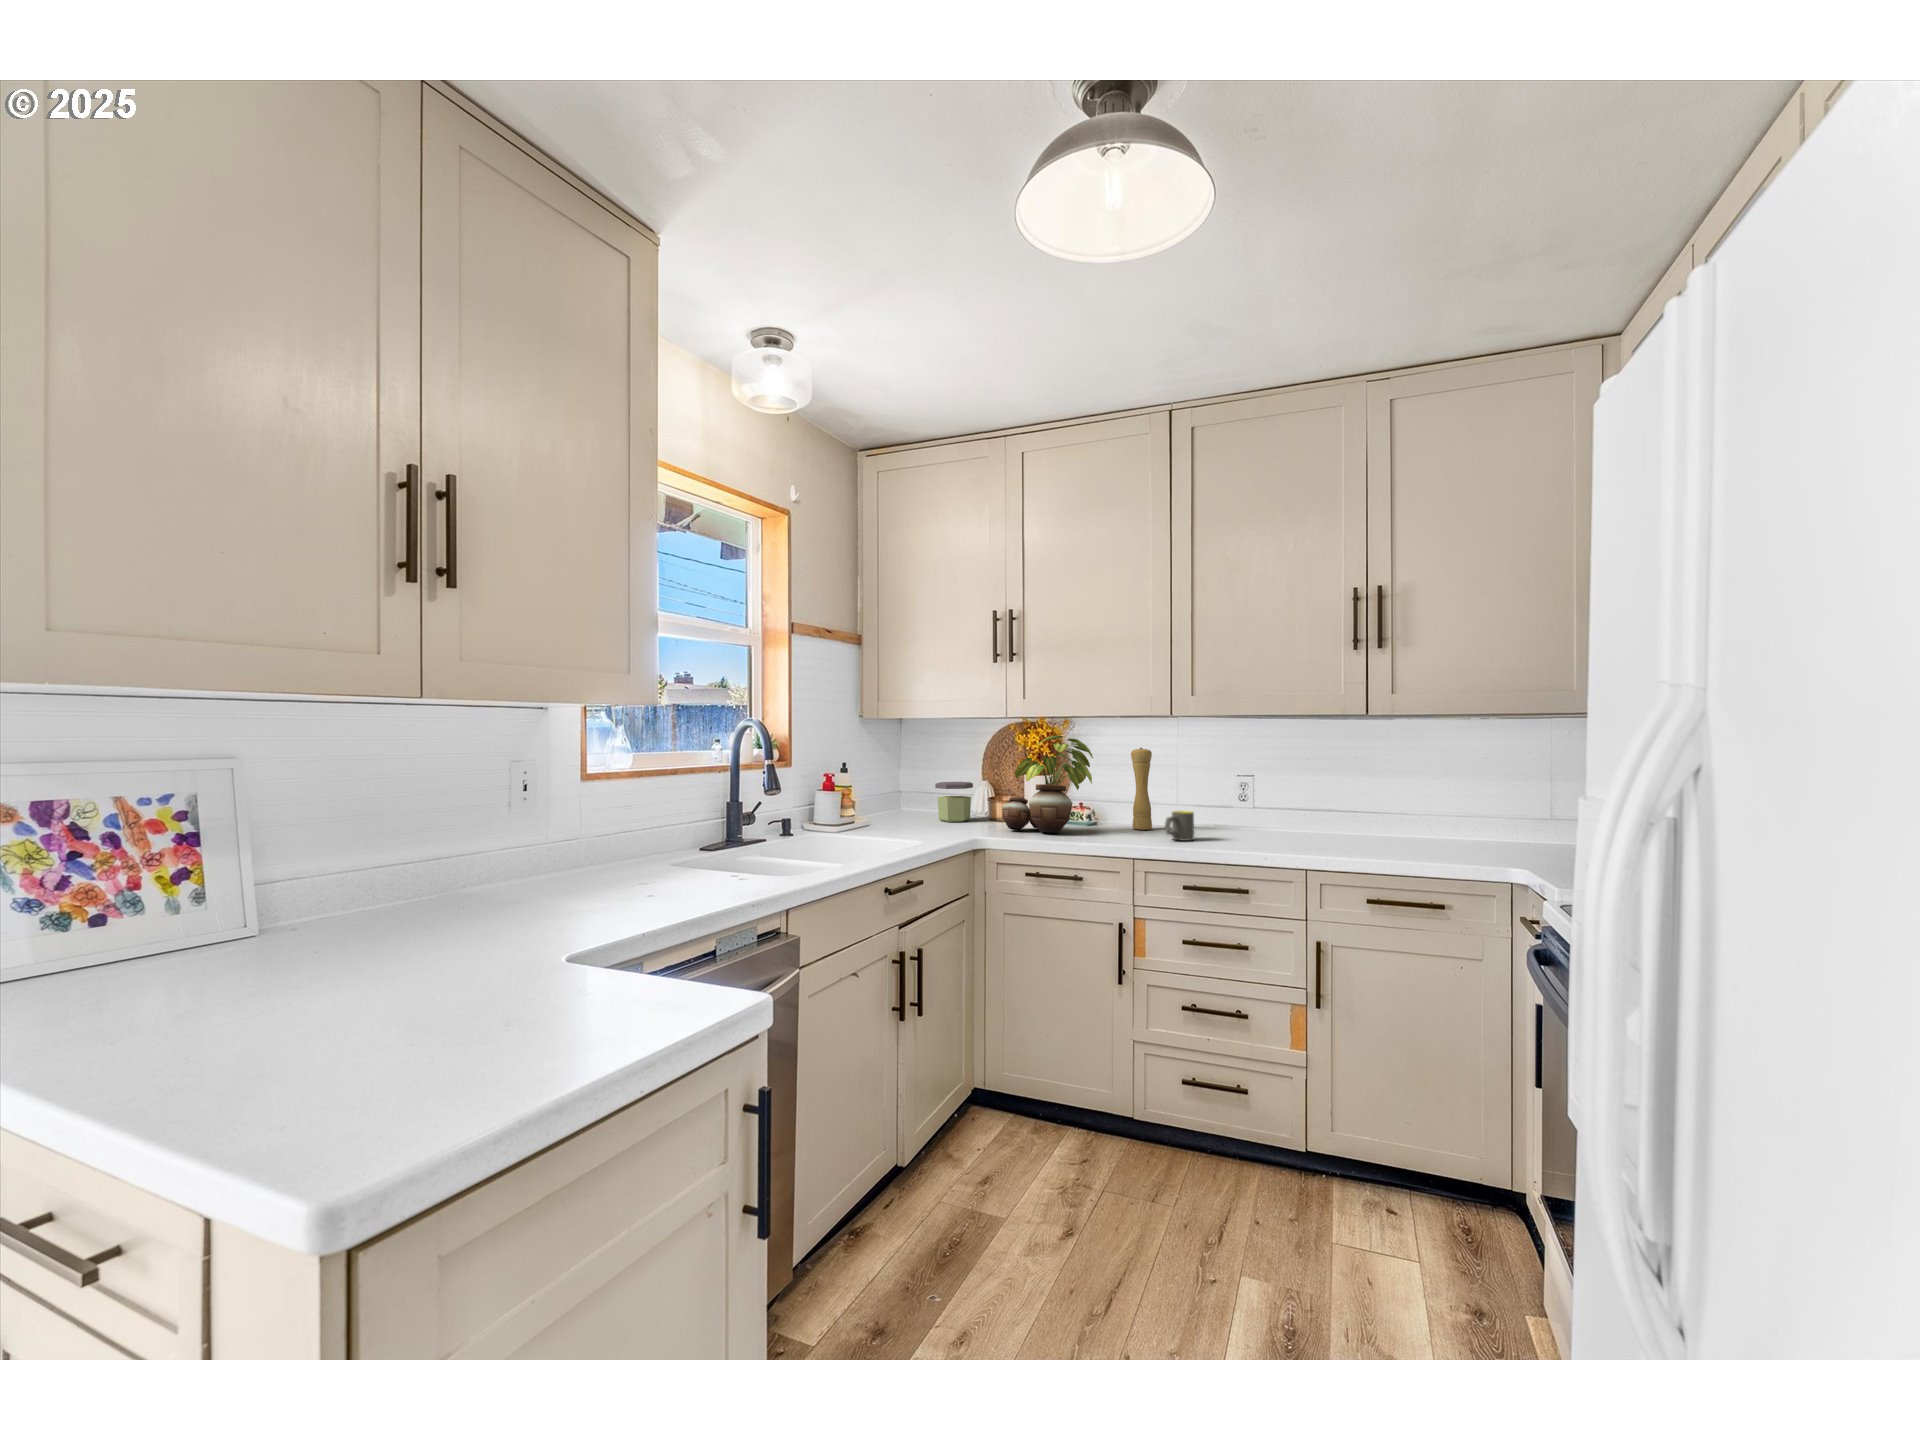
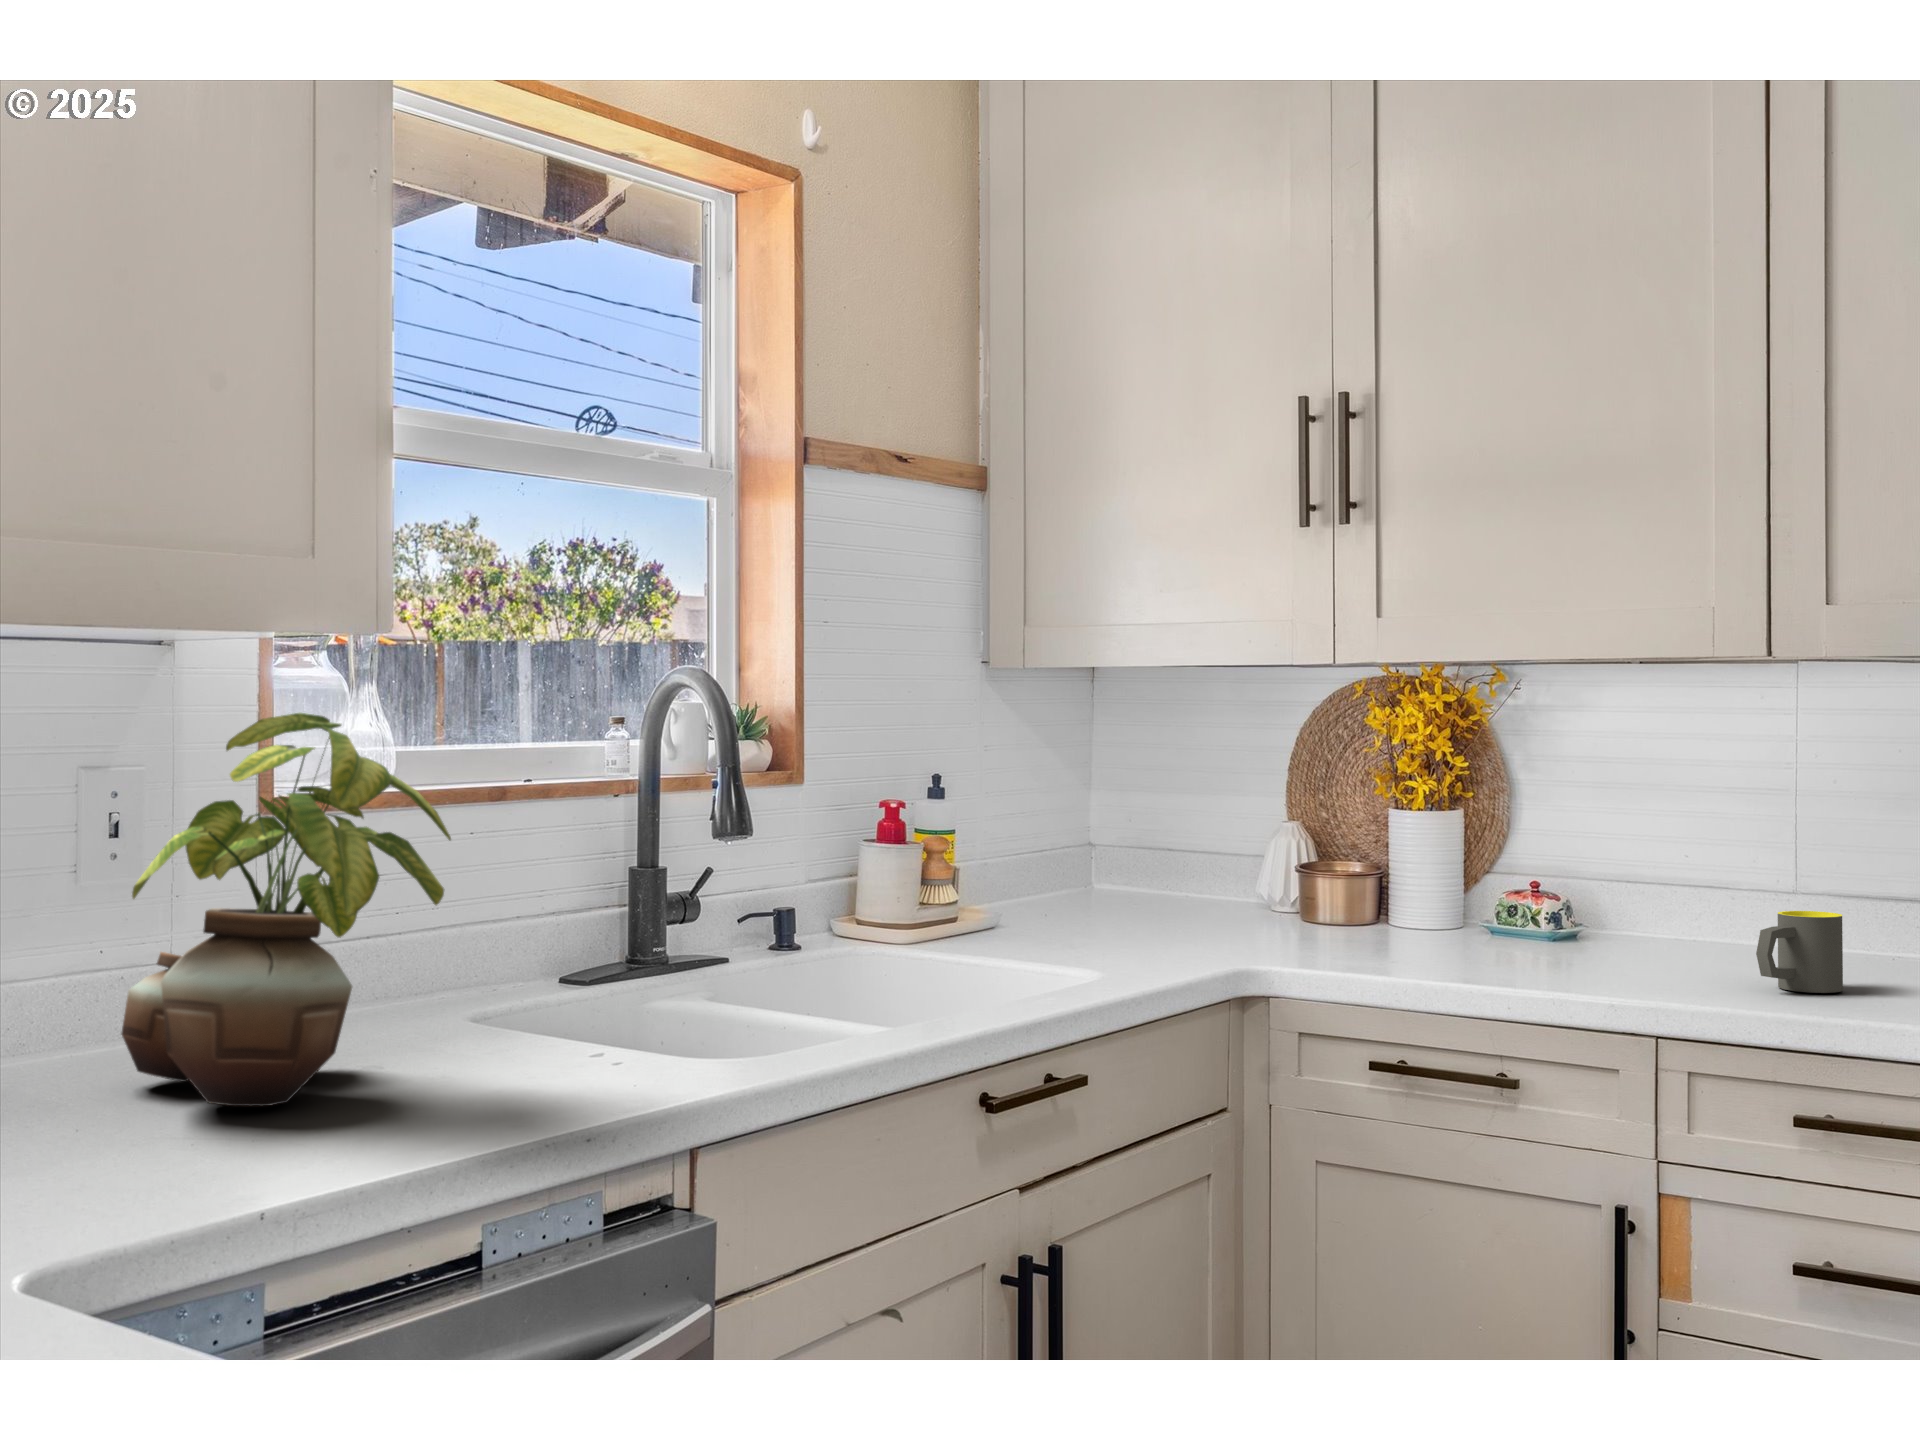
potted plant: present [1002,735,1093,832] -> present [122,713,451,1106]
pepper mill: present [1131,748,1152,830] -> none [1669,740,1727,957]
jar: present [935,782,973,822] -> none [1161,823,1255,922]

